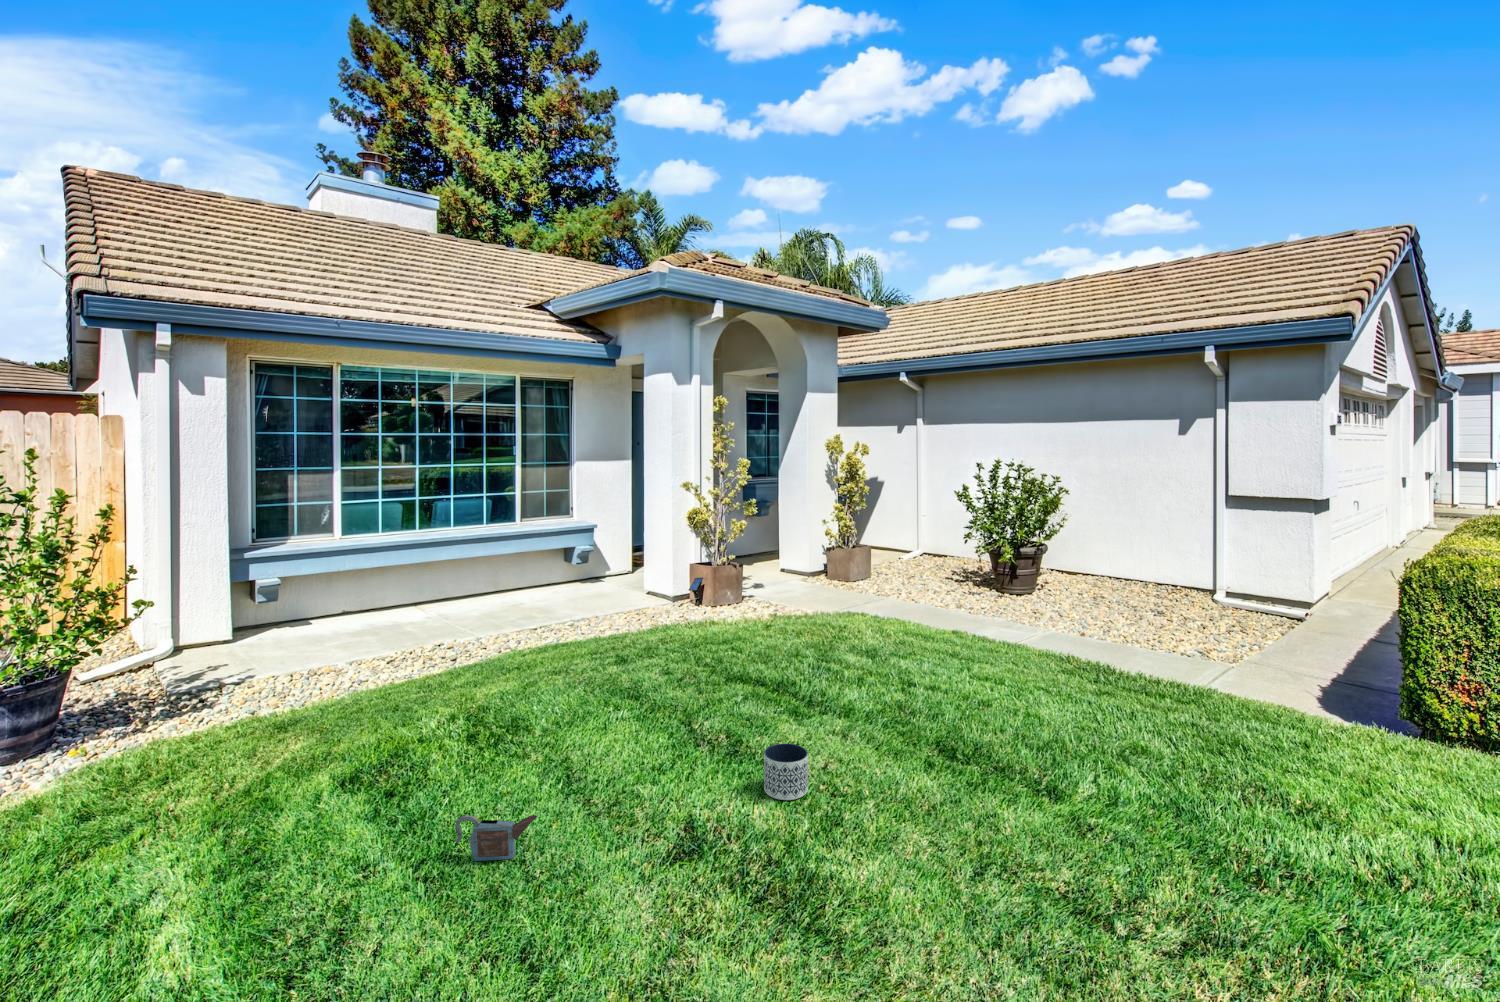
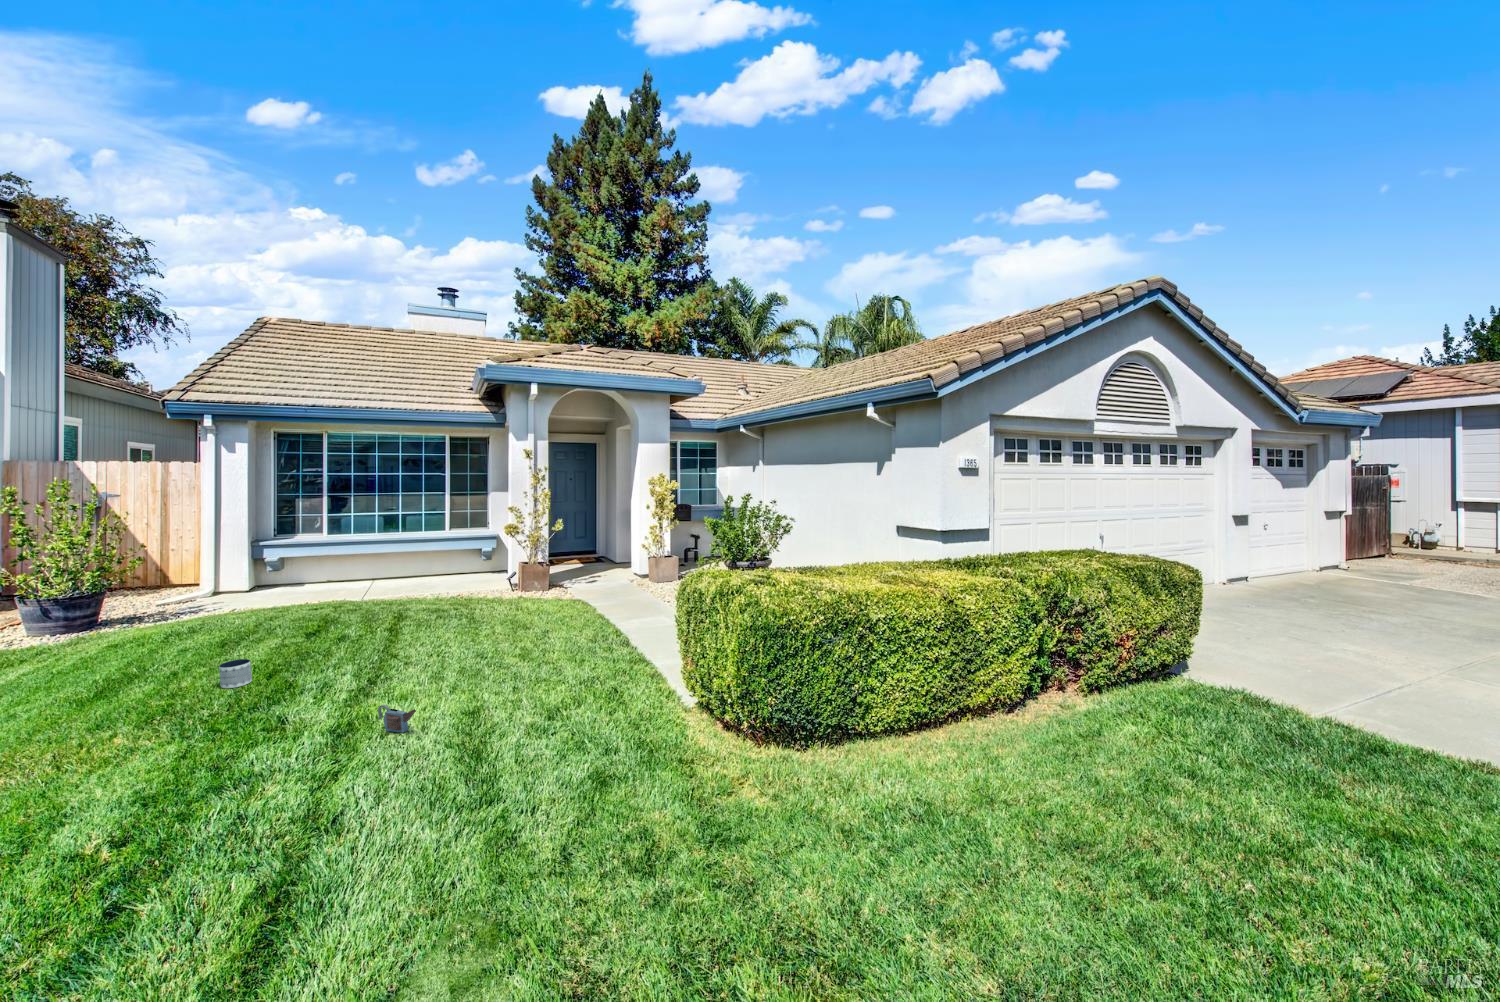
watering can: present [455,814,537,861] -> present [378,705,416,733]

